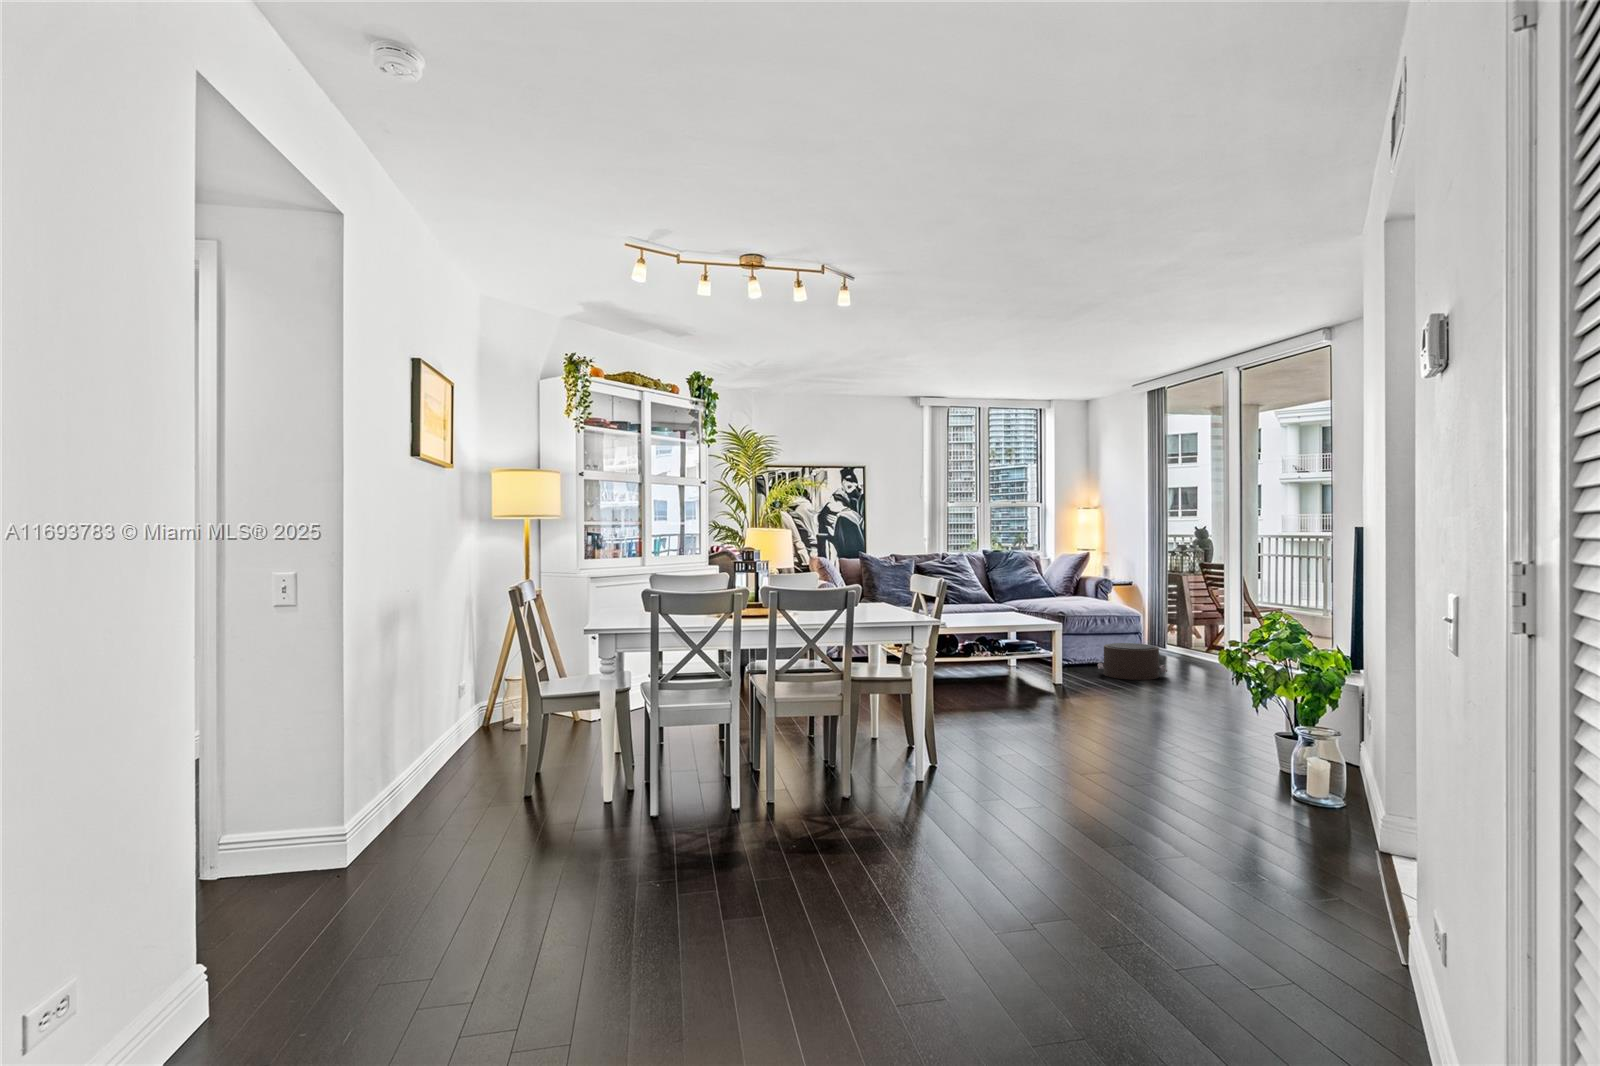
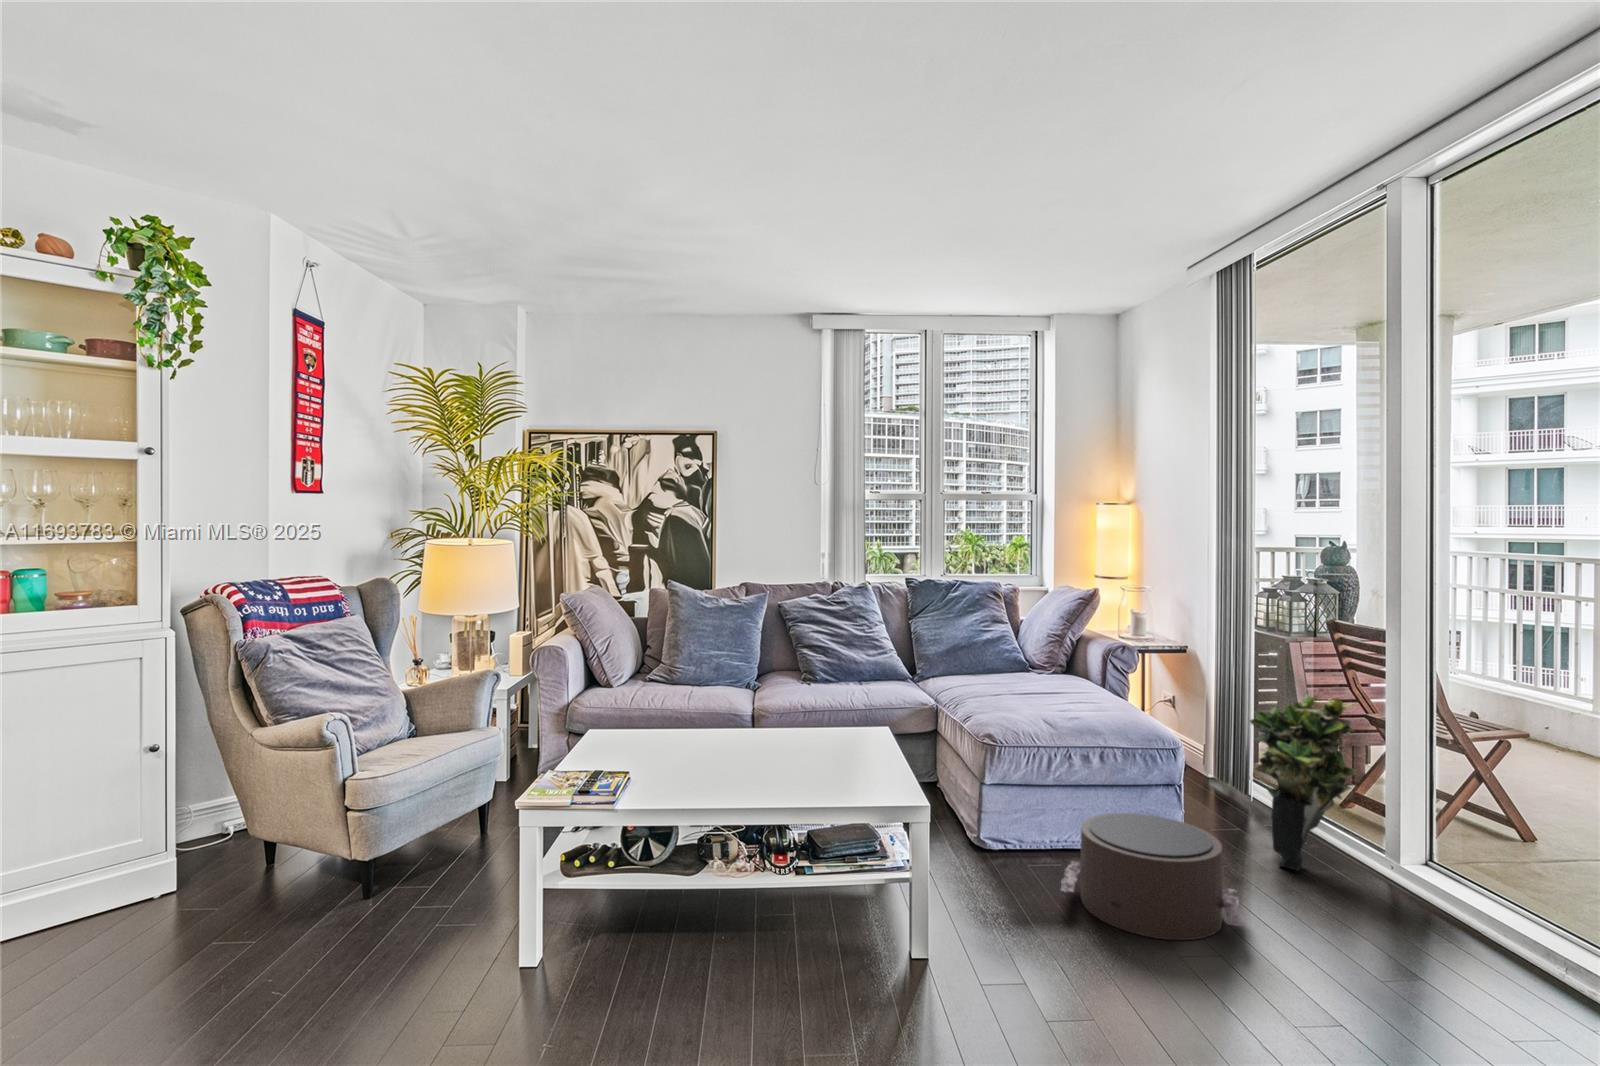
potted plant: none [1167,596,1210,667] -> present [1250,695,1356,871]

